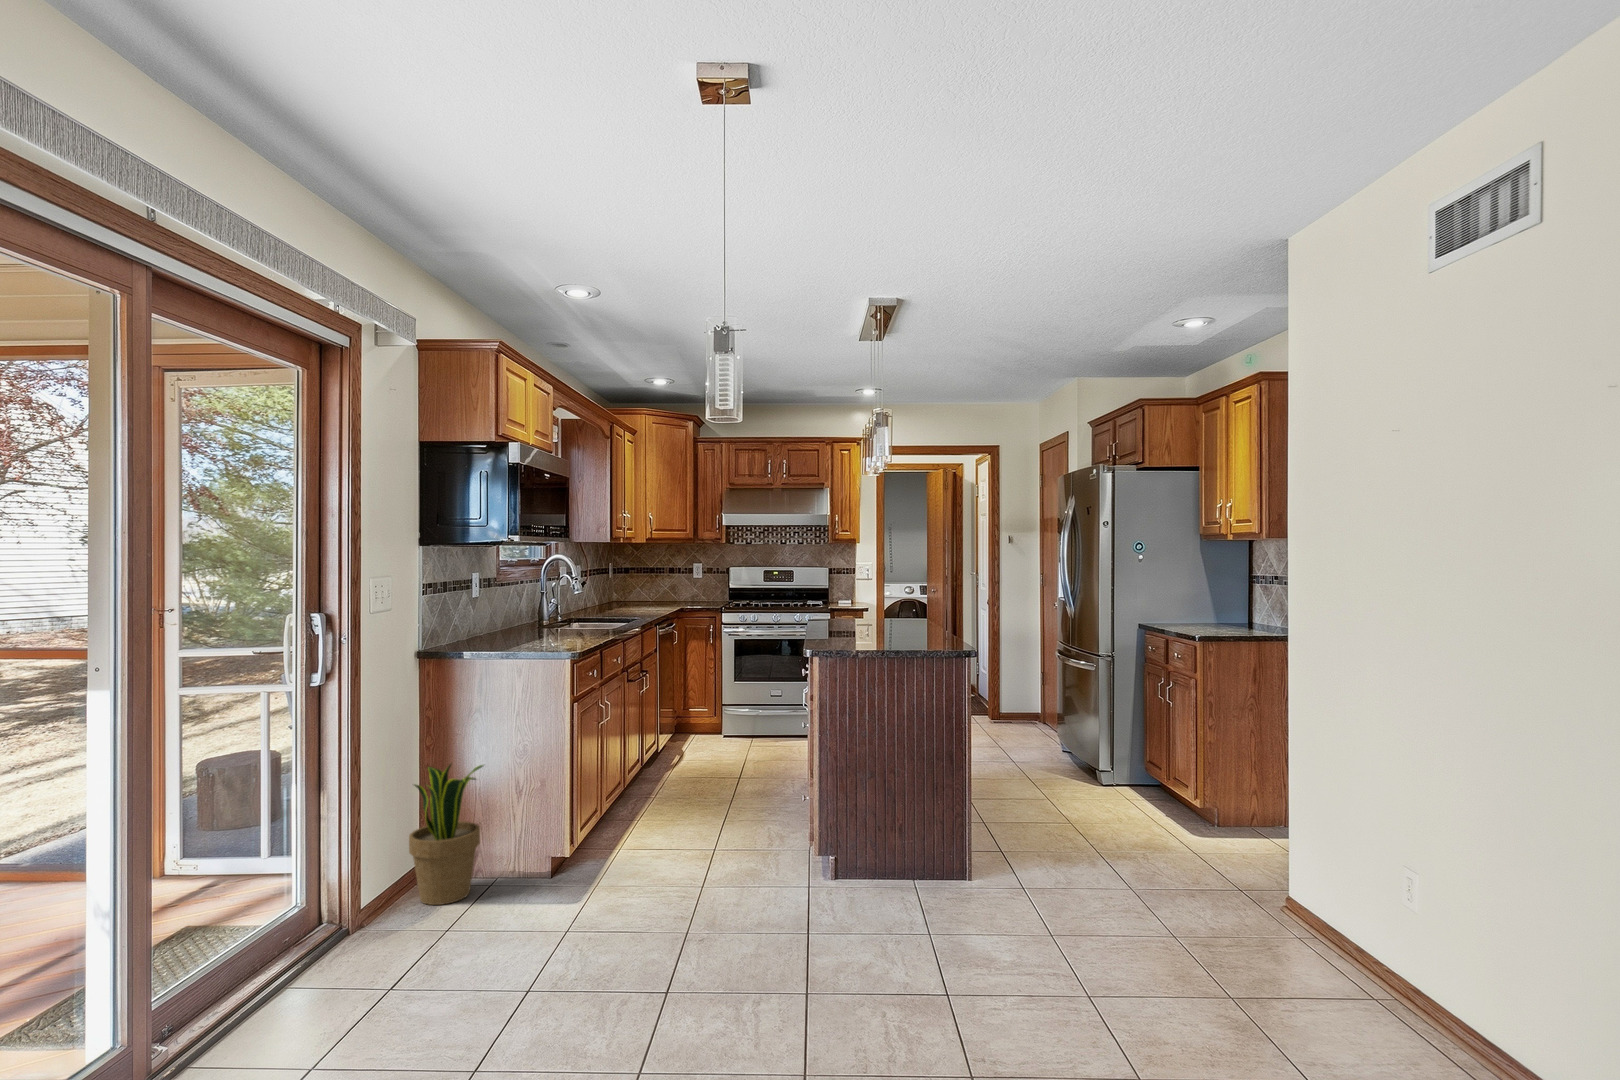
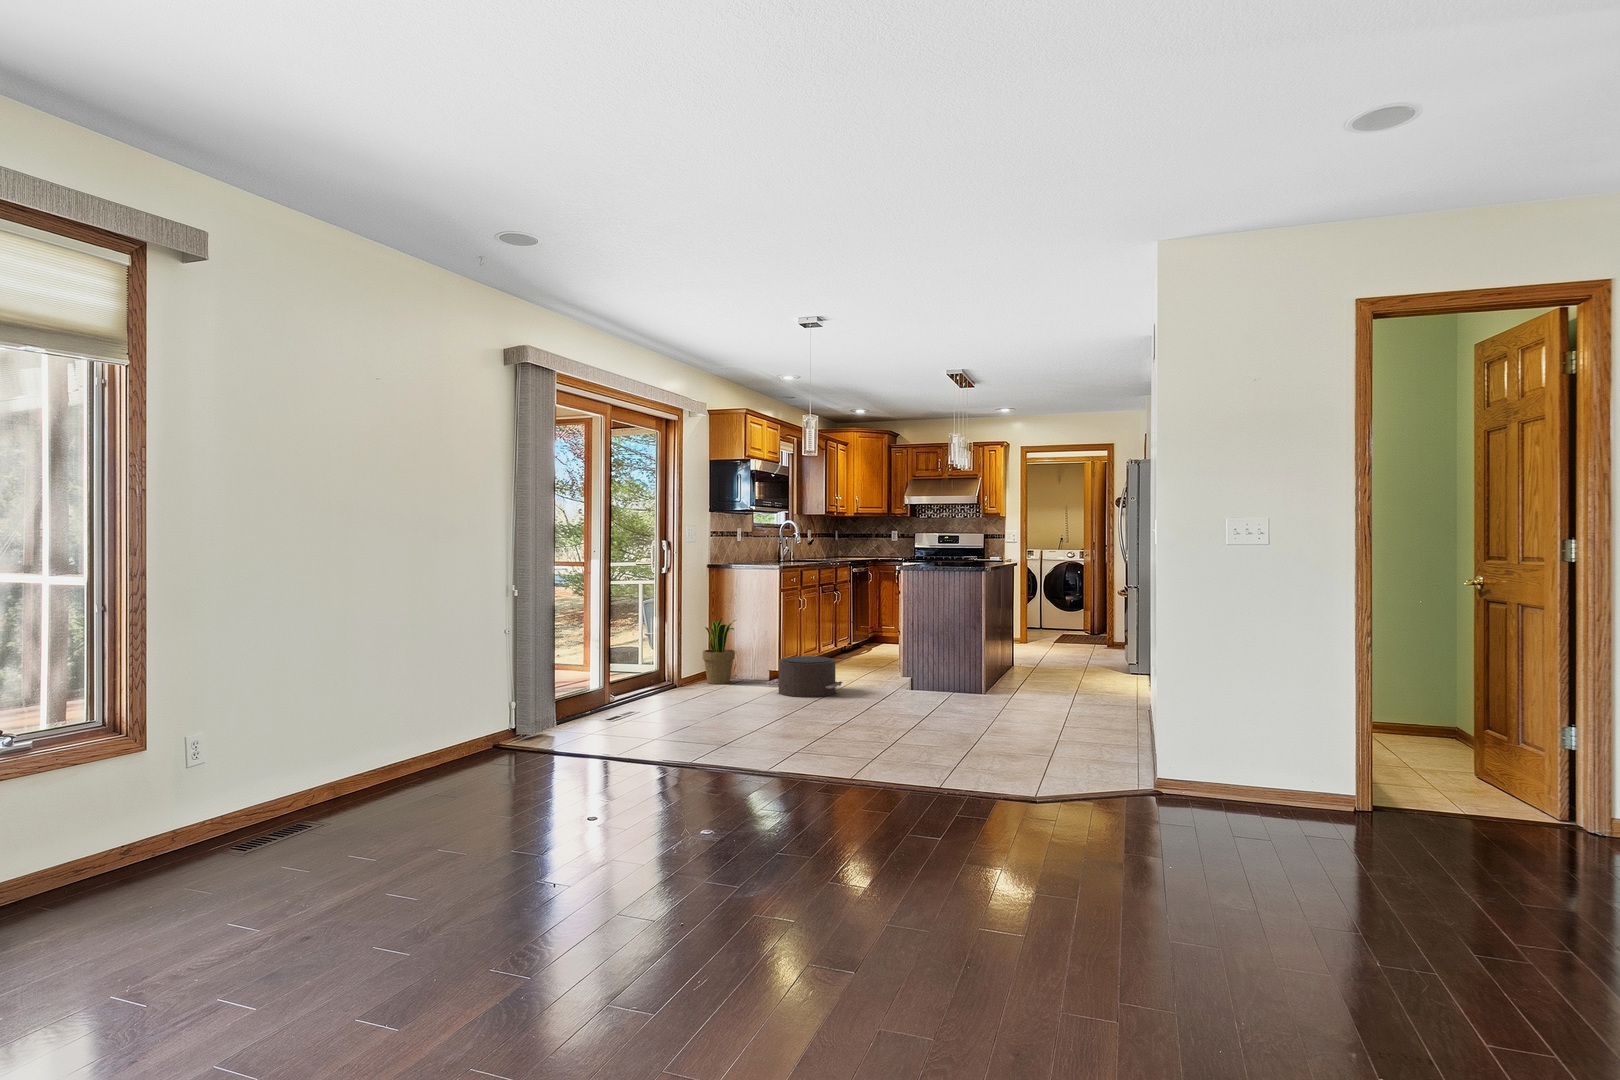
pouf: none [563,830,719,938] -> present [767,656,842,697]

